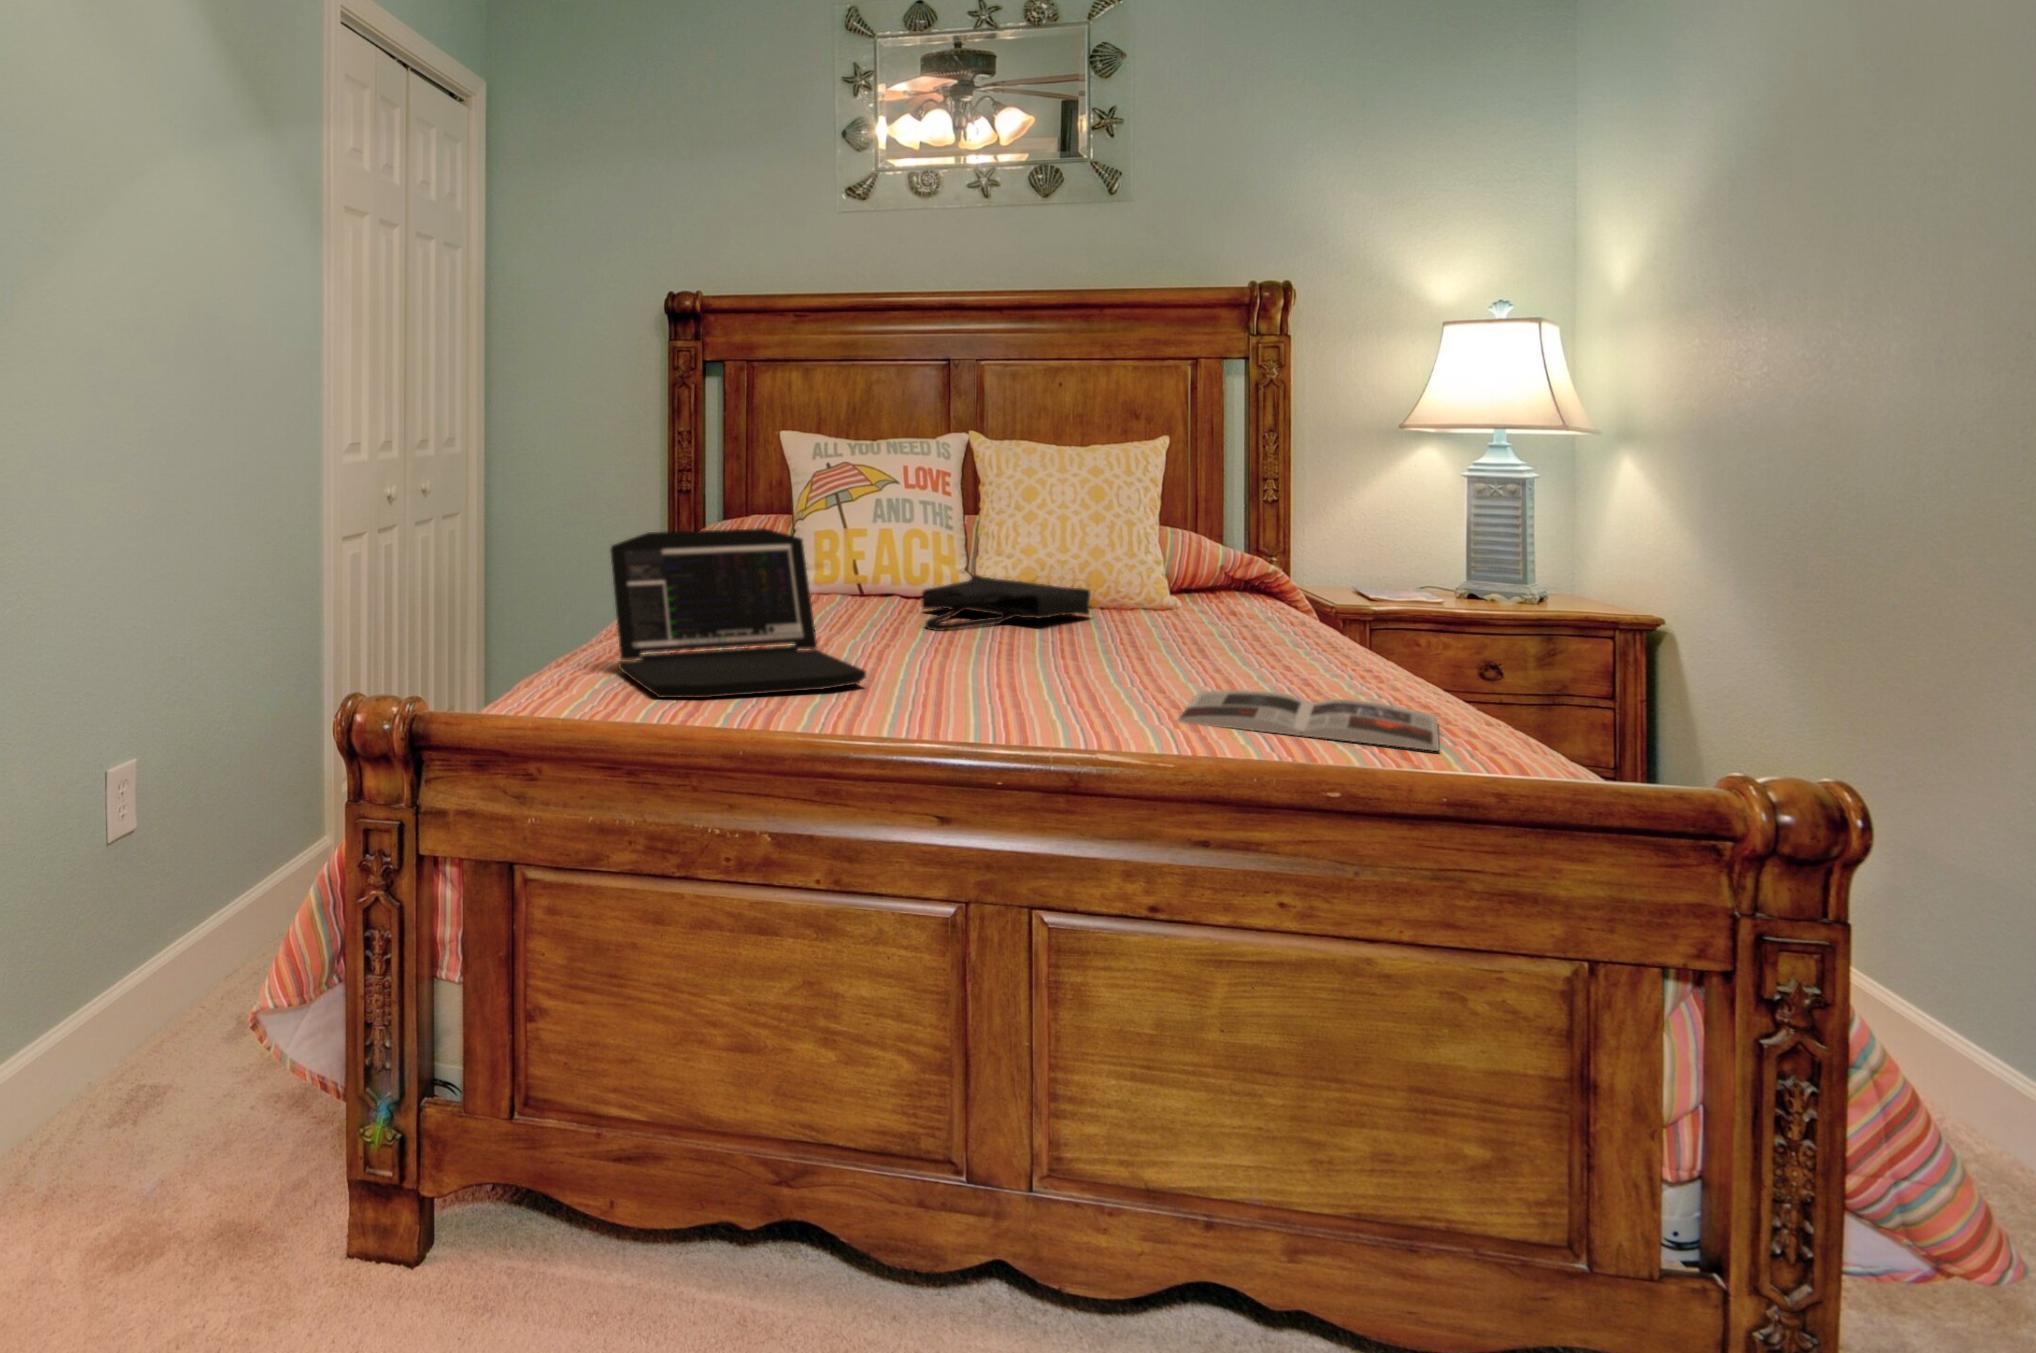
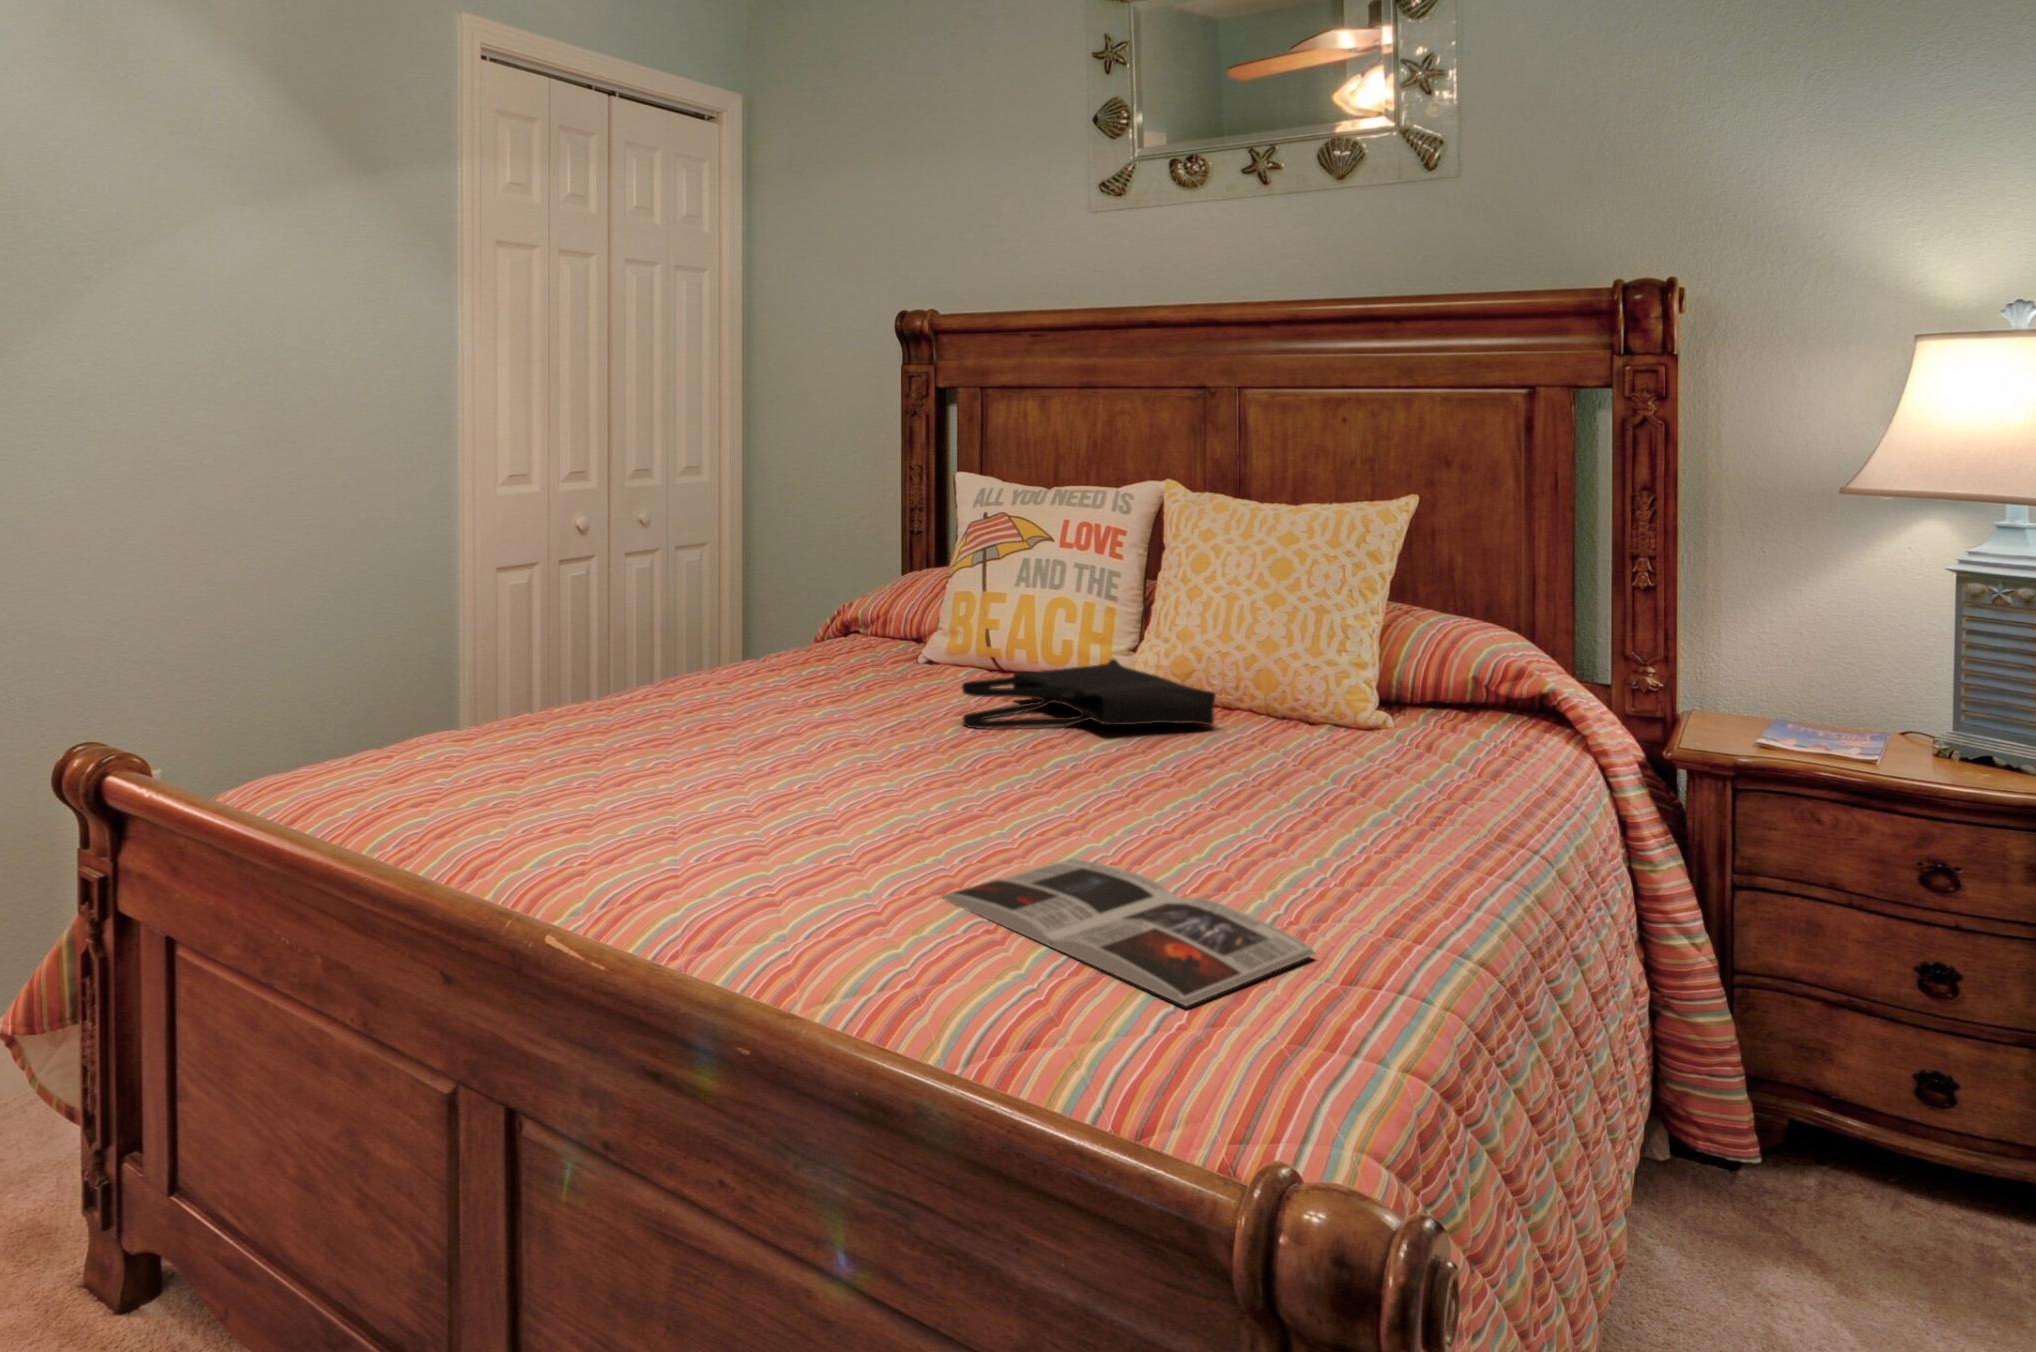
laptop: present [611,528,866,698] -> none [441,594,717,793]

